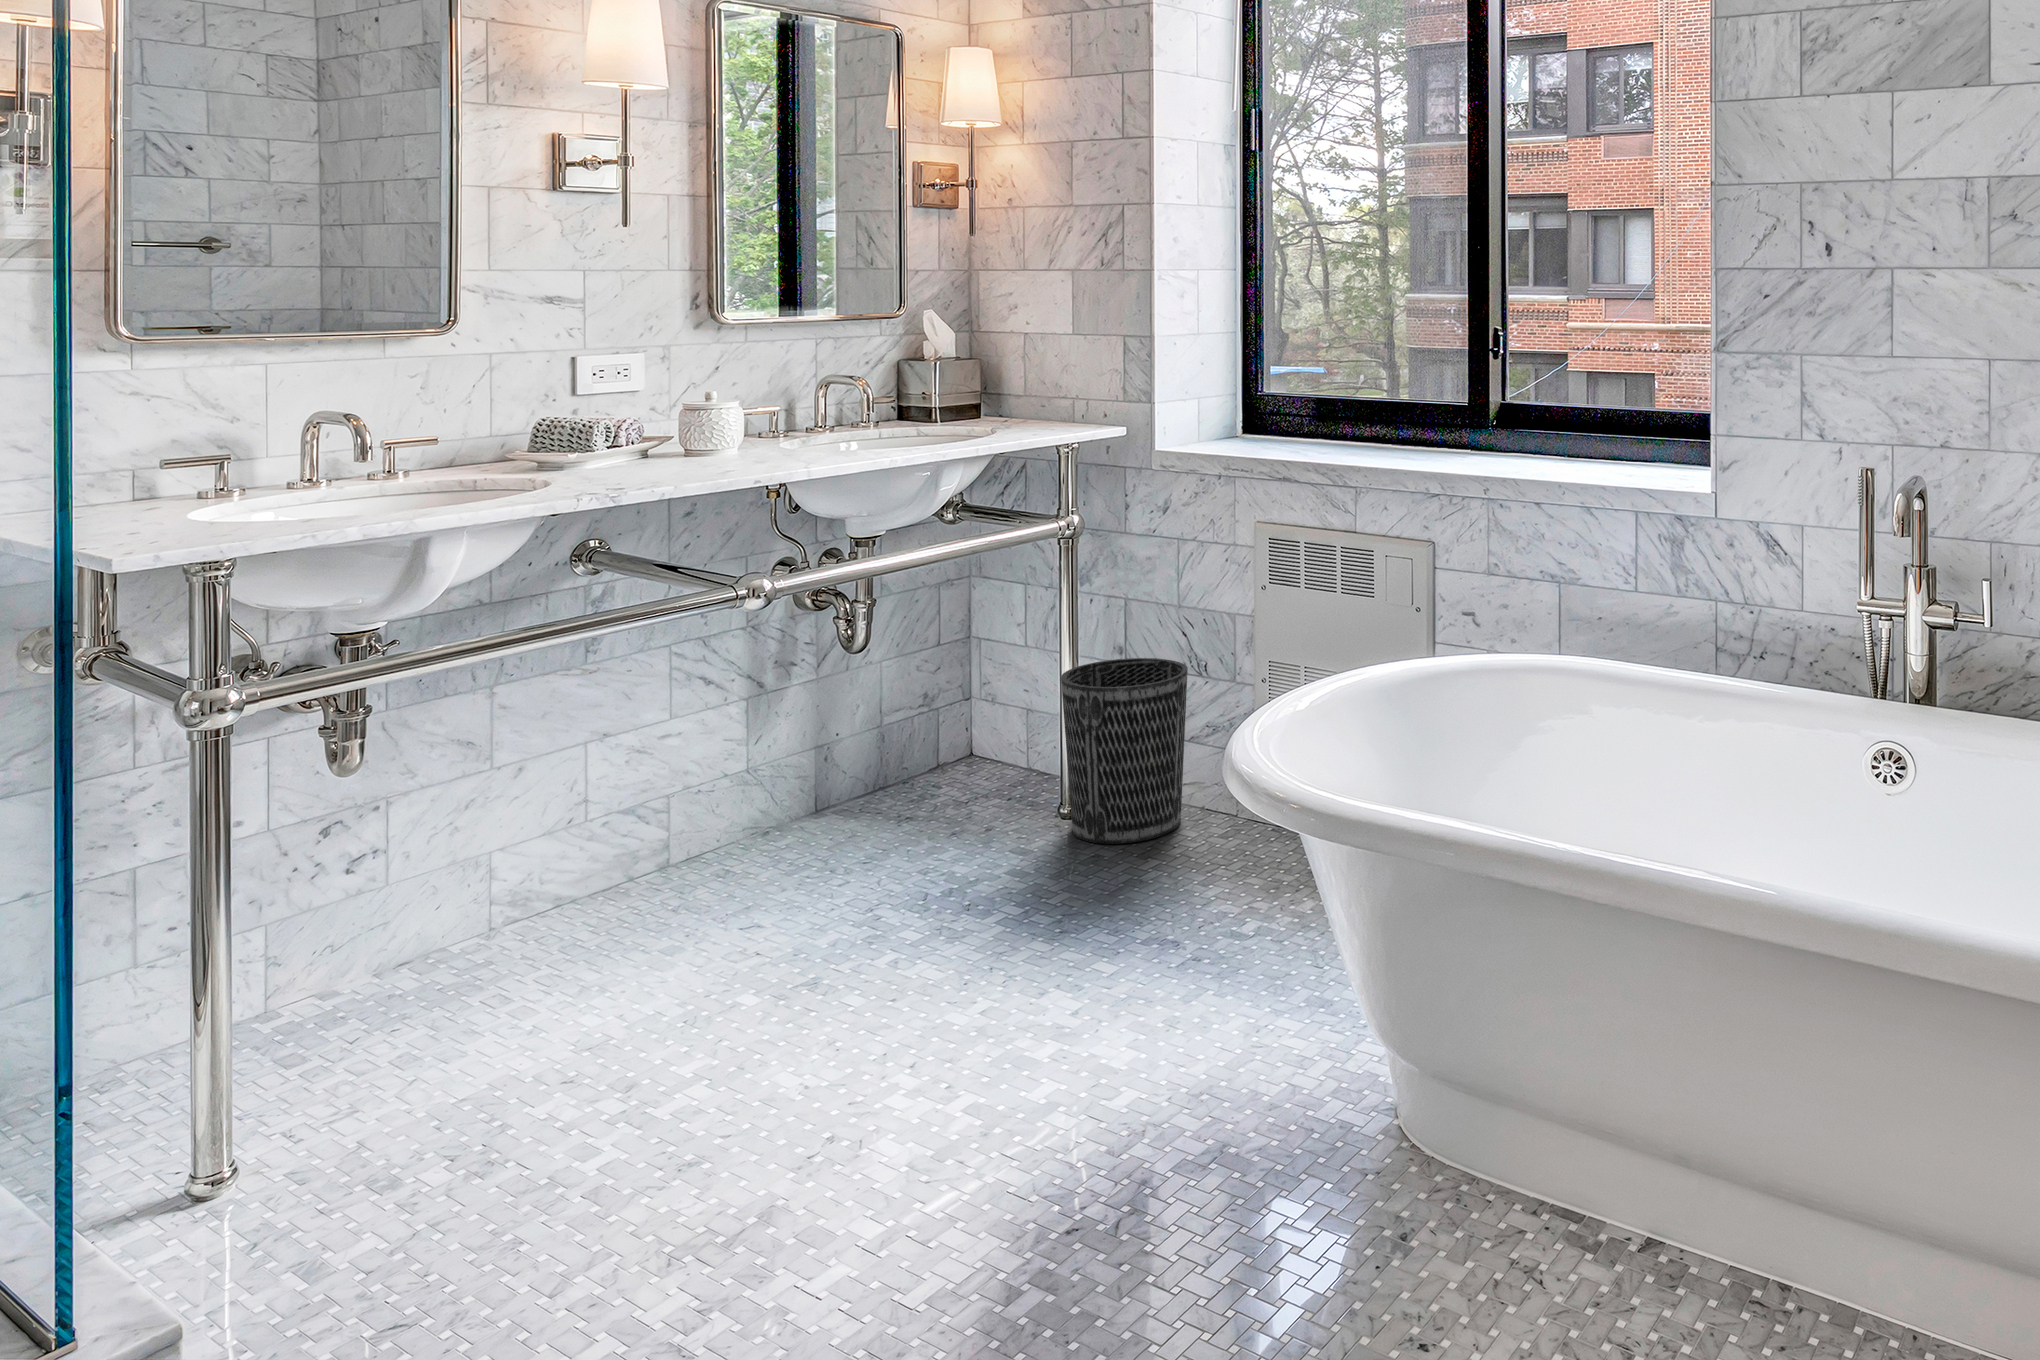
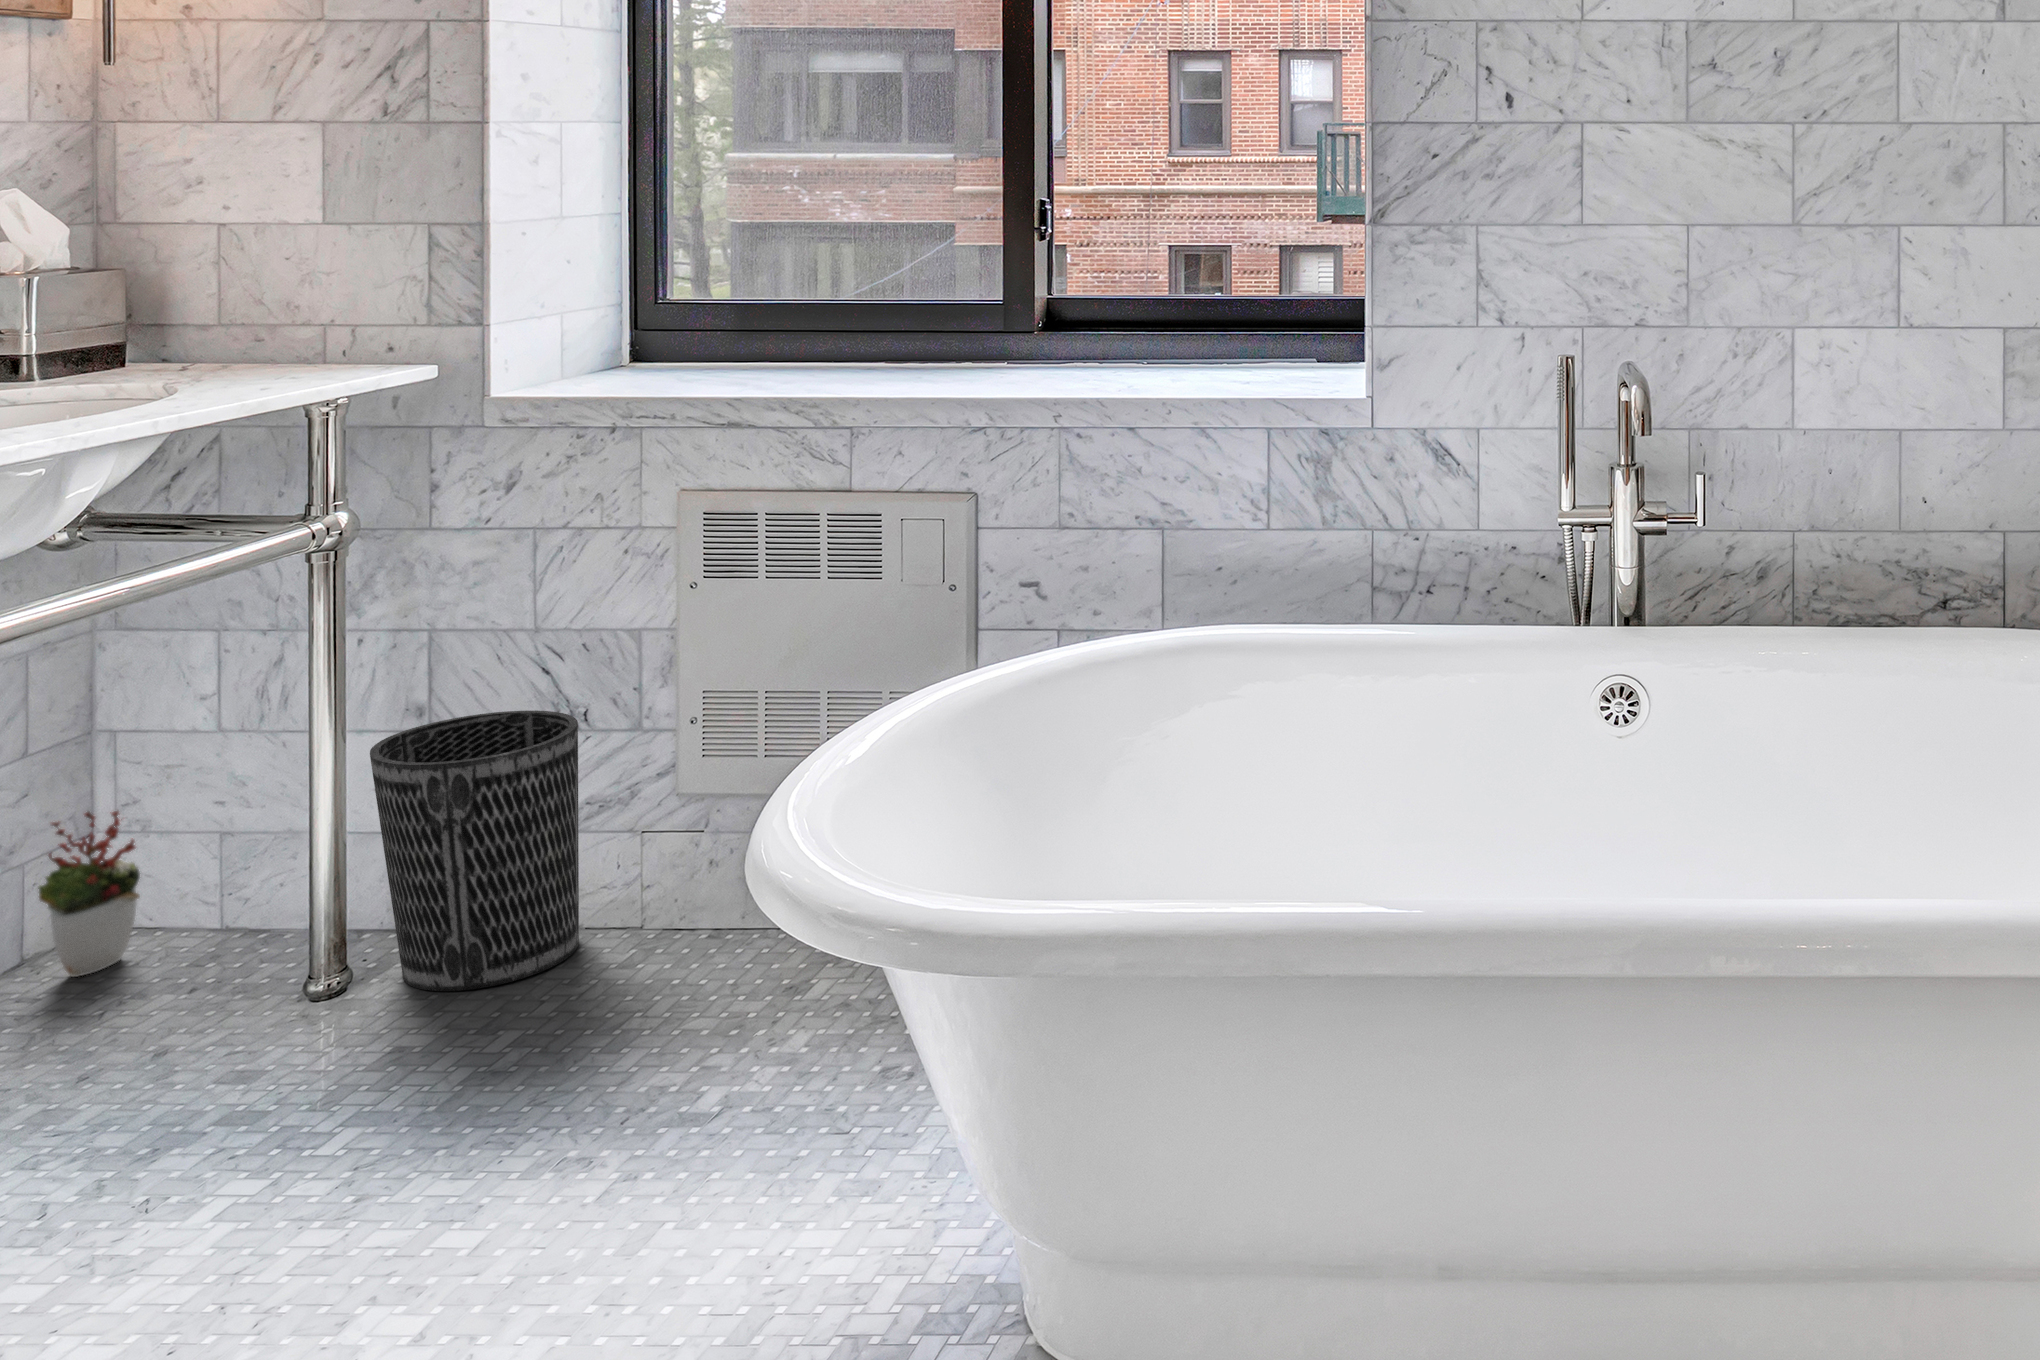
decorative plant: none [915,683,974,786] -> present [38,811,140,977]

